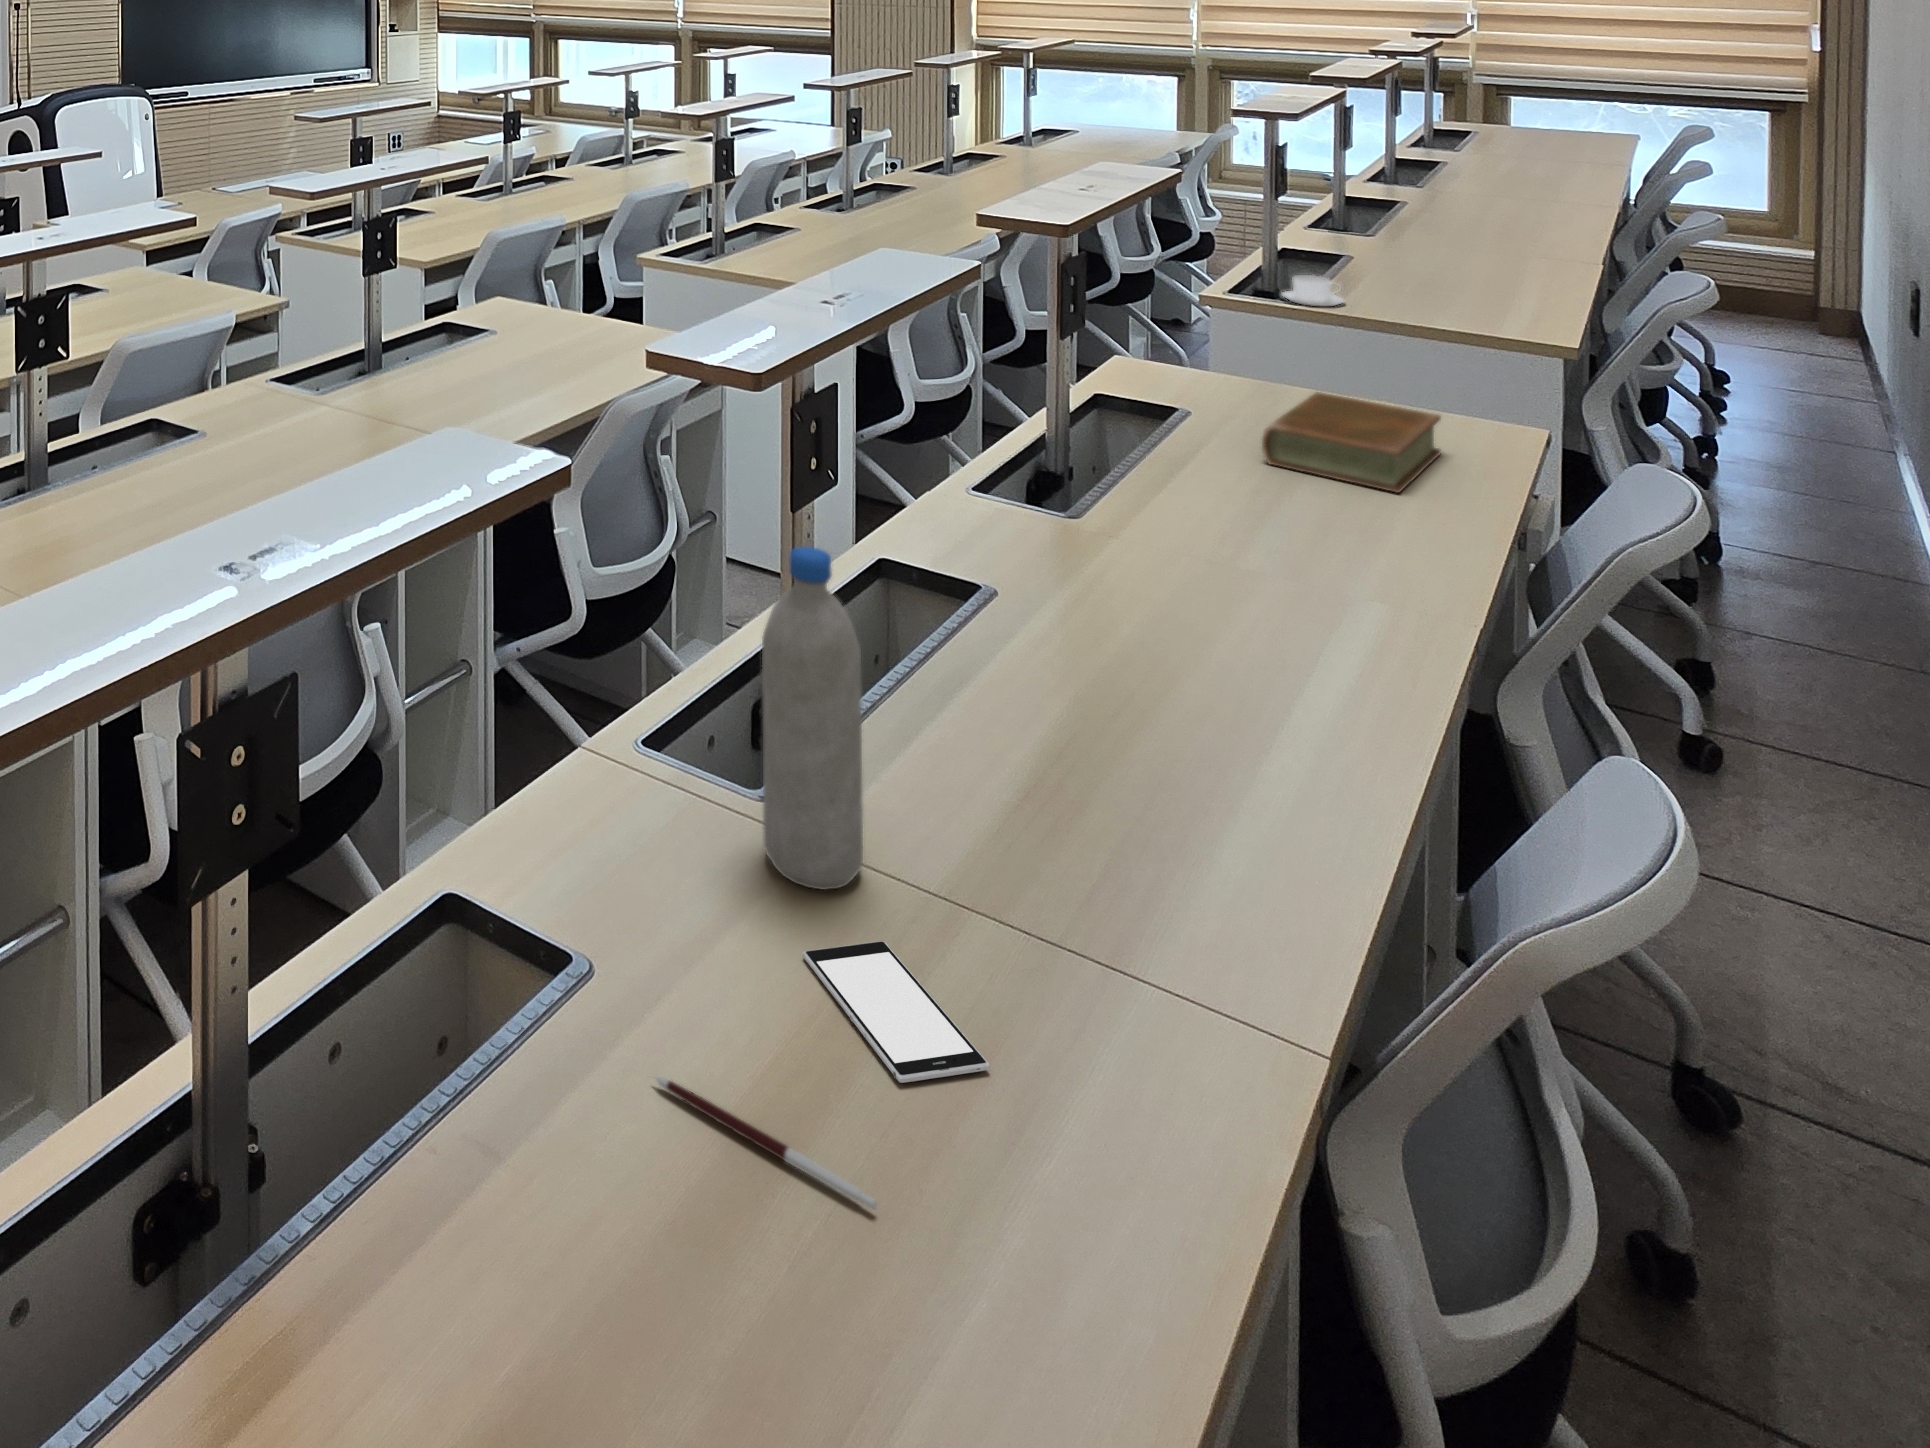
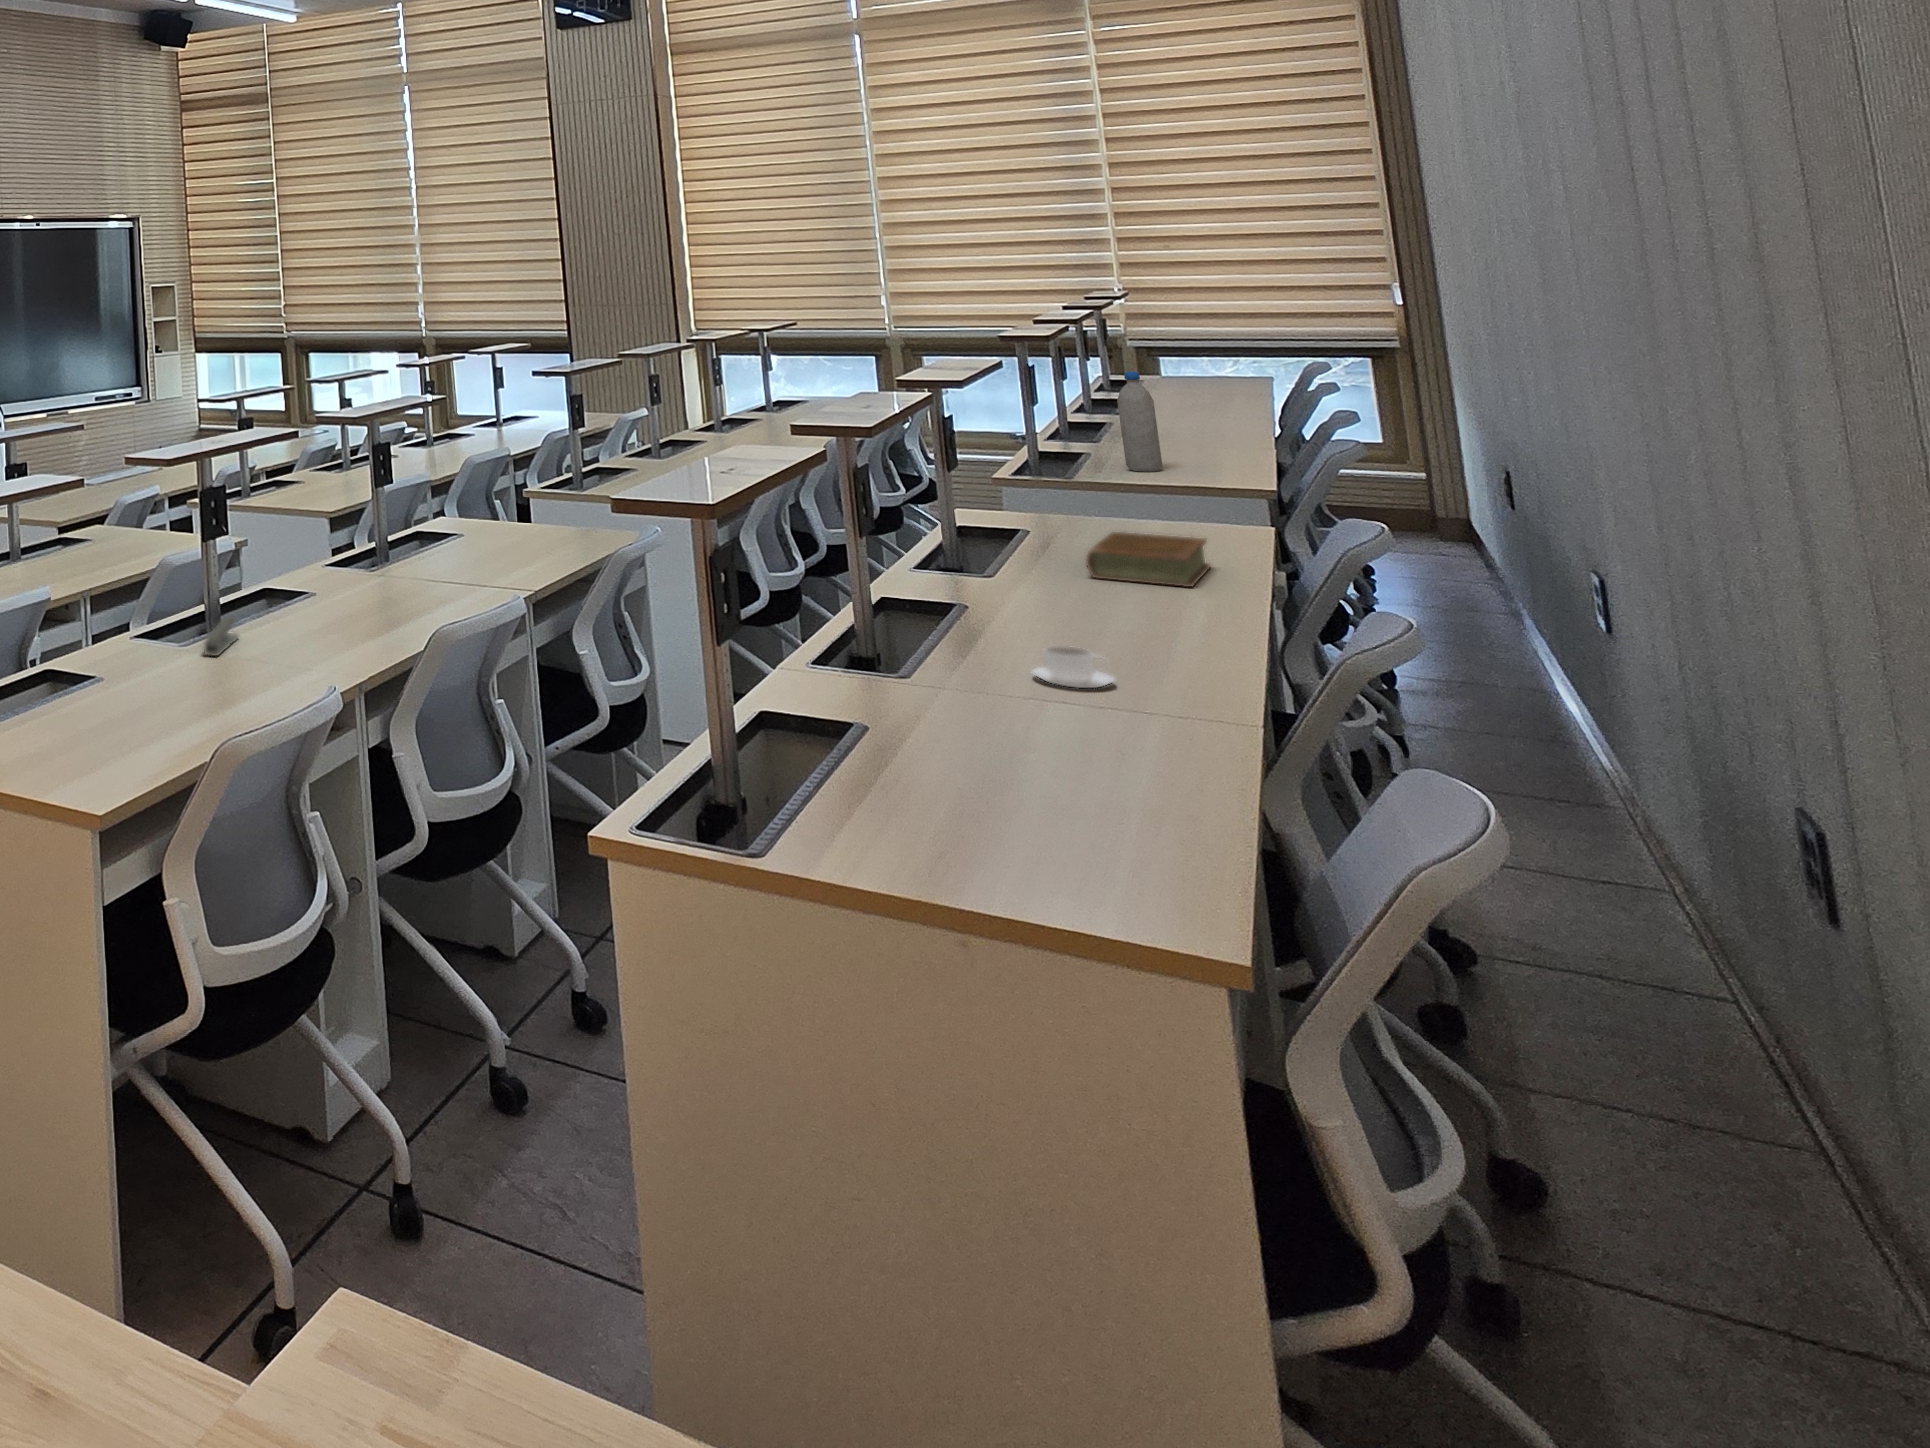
coffee cup: present [1282,275,1344,306] -> present [1032,646,1114,688]
stapler: none [24,452,99,513] -> present [204,617,238,656]
water bottle: present [762,547,863,890] -> present [1117,372,1162,472]
smartphone: present [803,941,990,1083] -> none [950,778,1088,822]
pen: present [656,1077,877,1209] -> none [904,825,1061,857]

